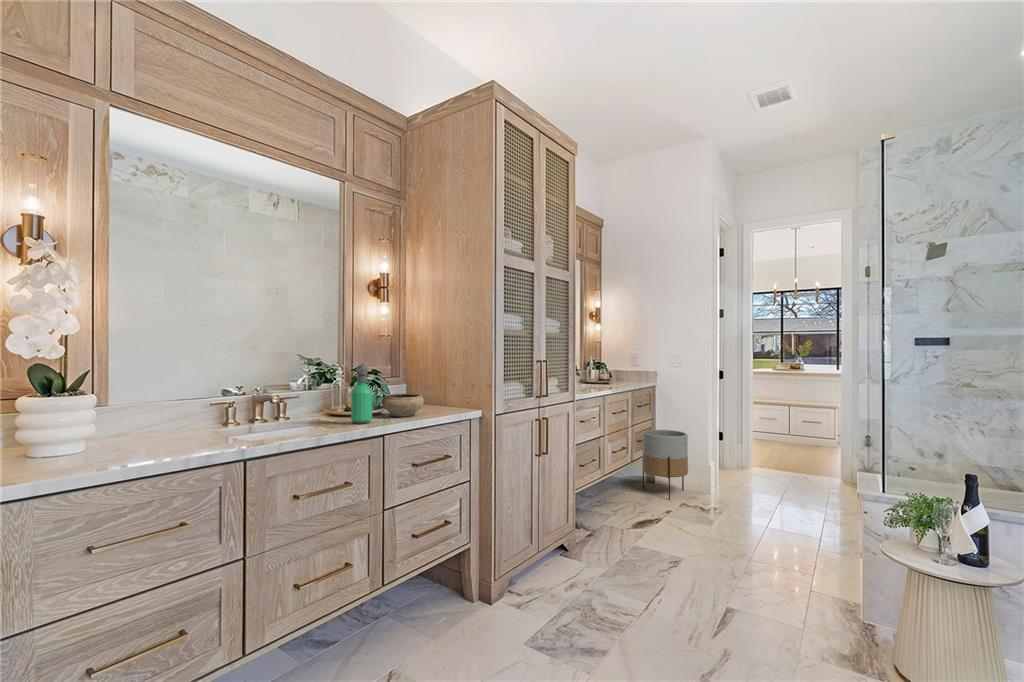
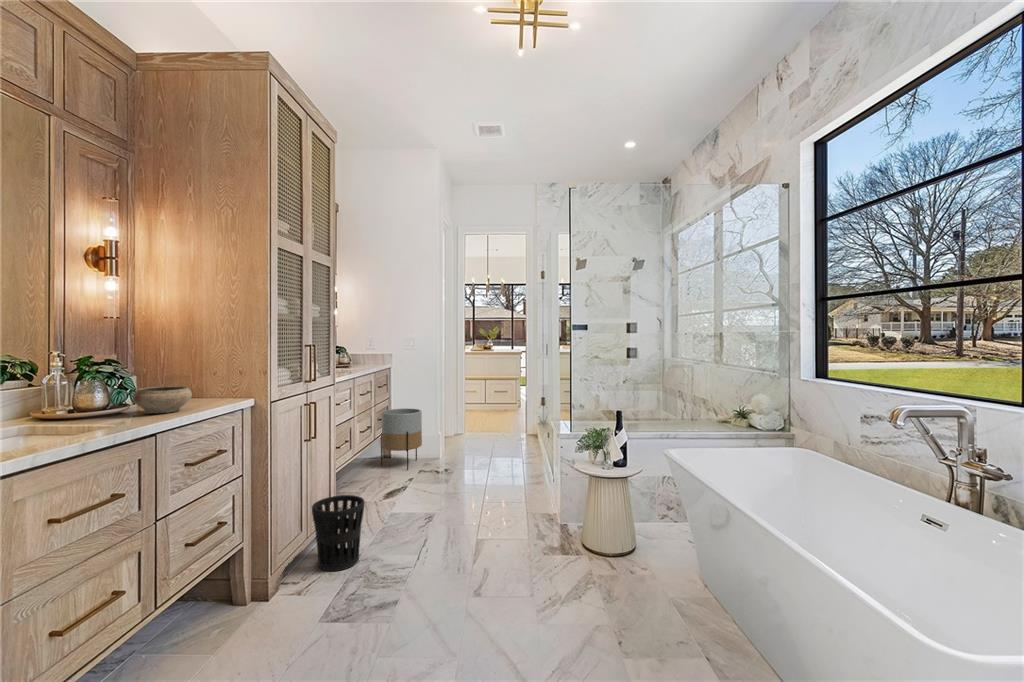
soap dispenser: present [351,364,372,424] -> none [100,353,132,425]
wastebasket: none [539,516,590,596] -> present [312,495,364,571]

